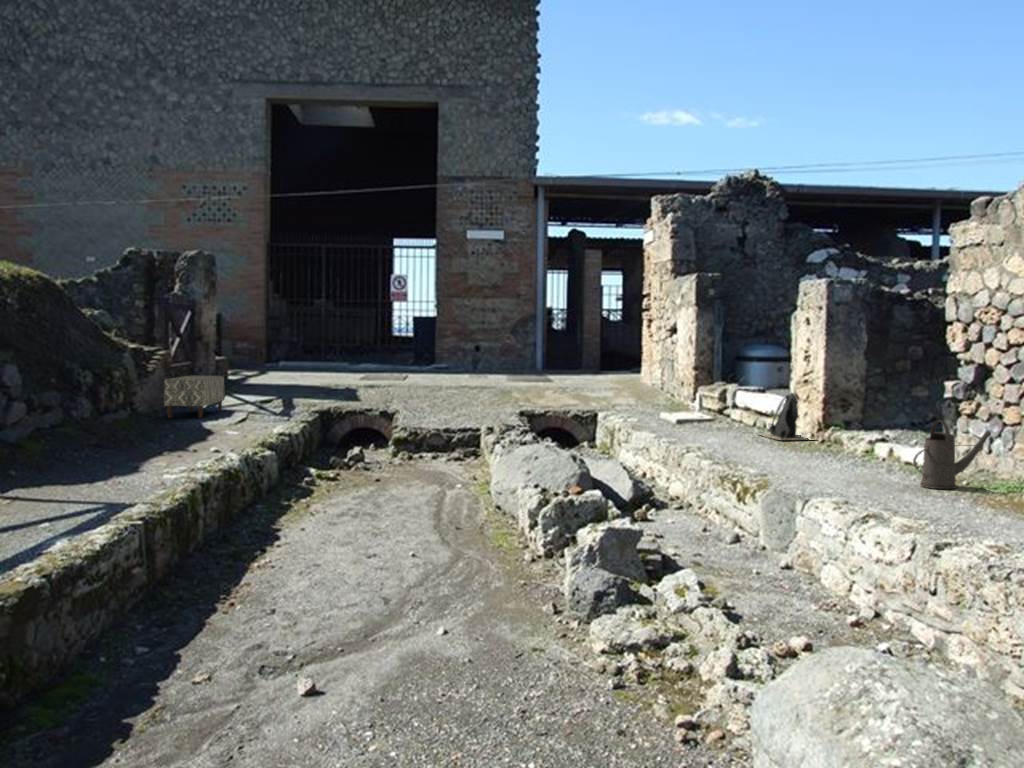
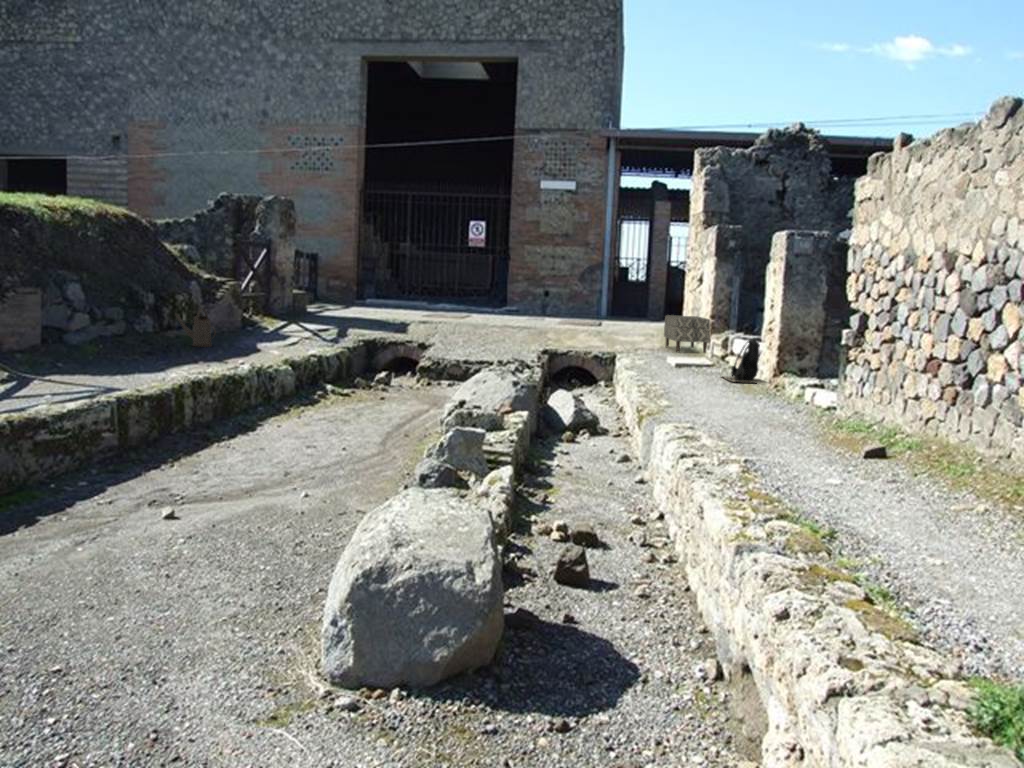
bench: present [164,376,225,418] -> present [664,315,710,353]
watering can: present [913,421,991,489] -> present [176,309,216,347]

